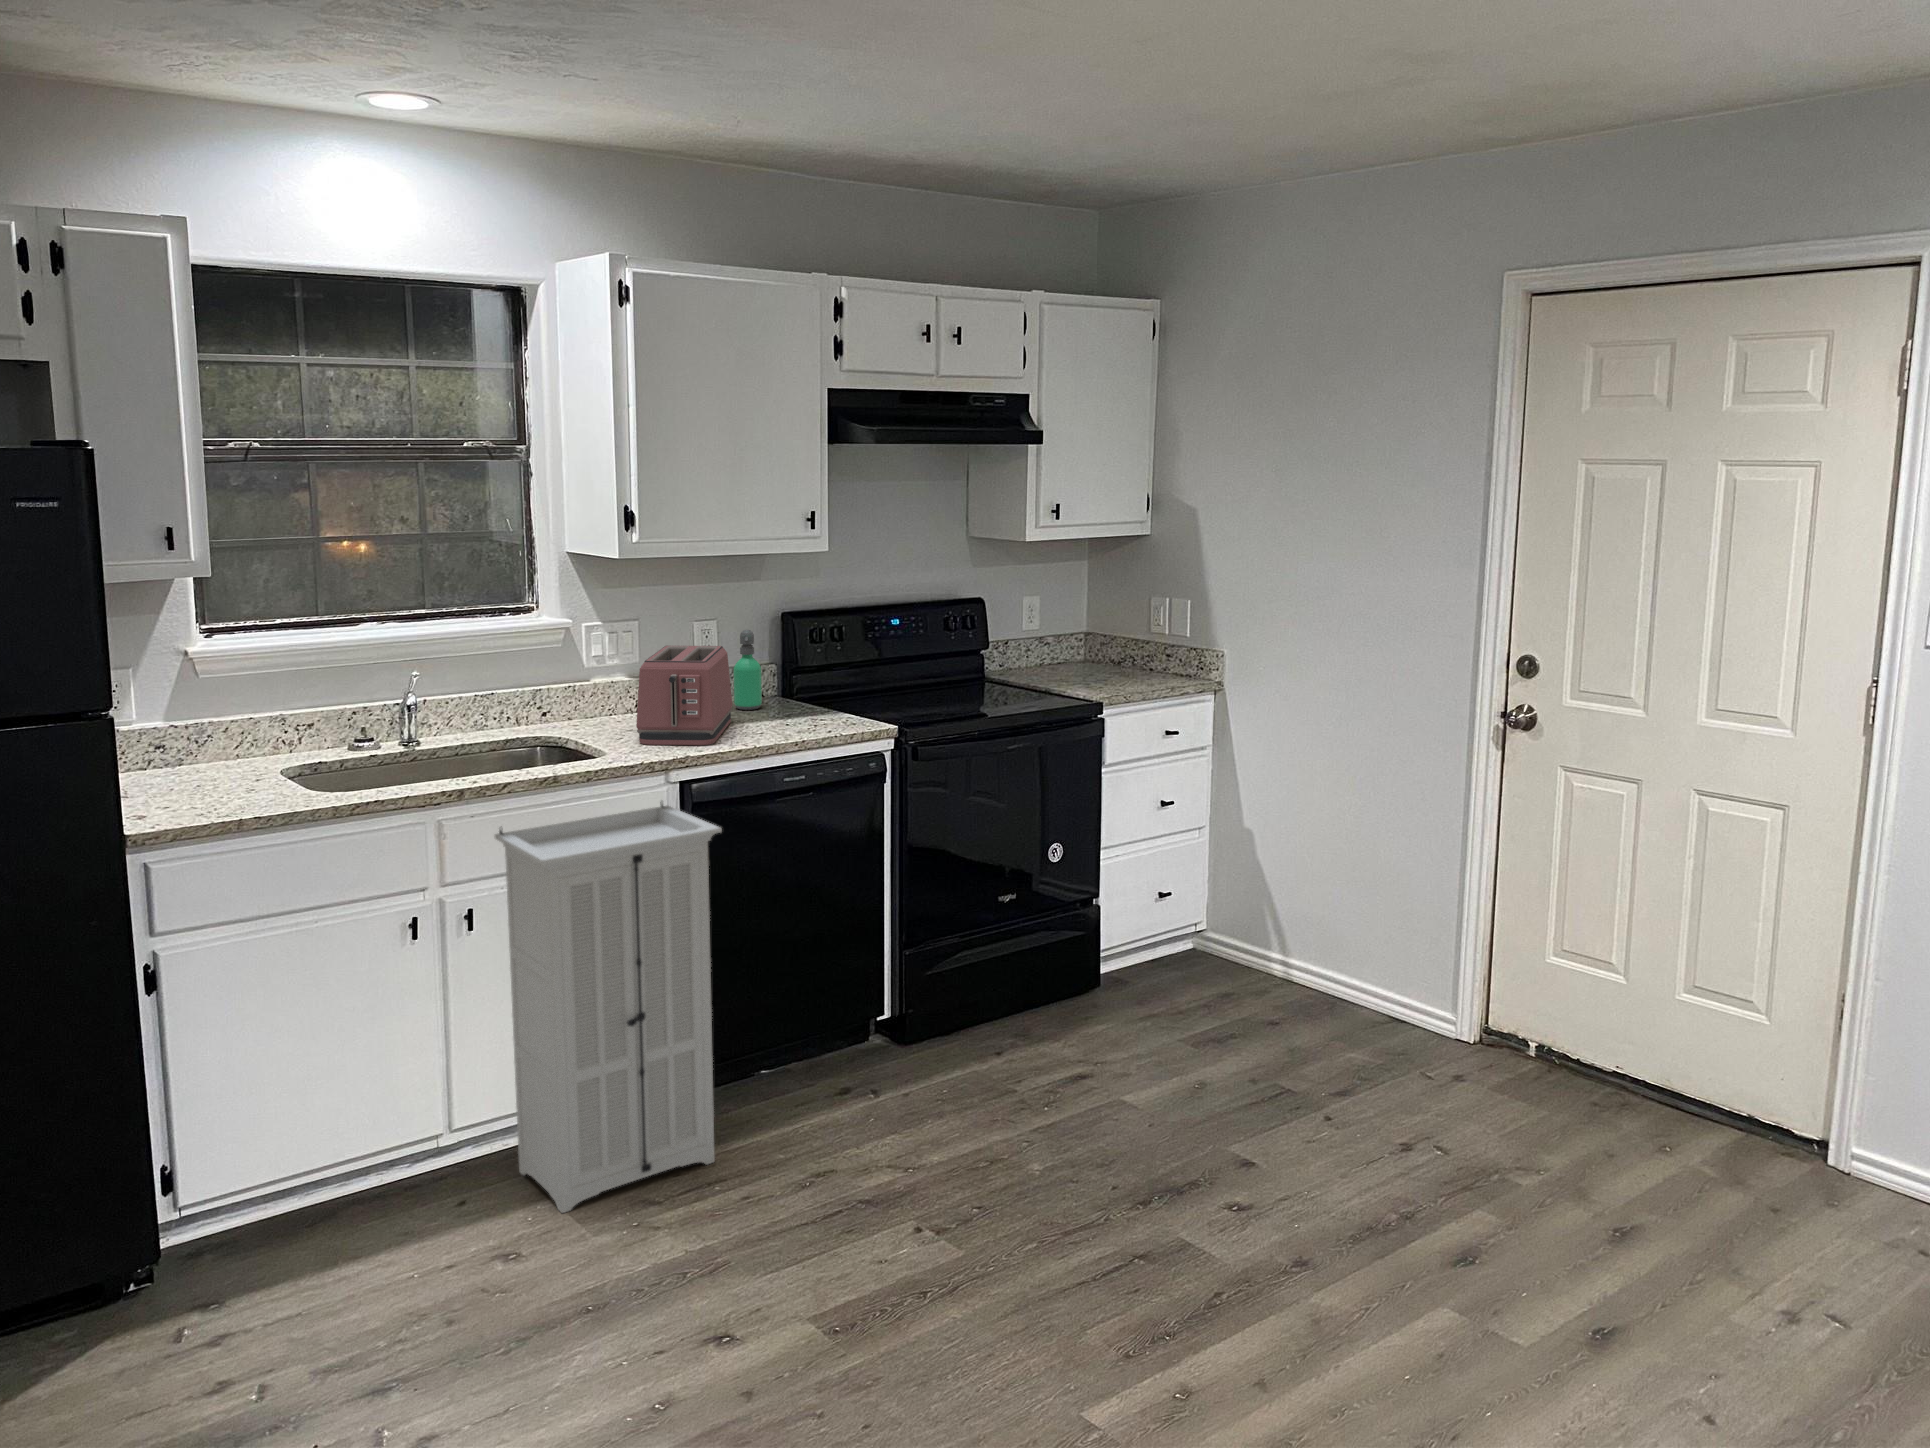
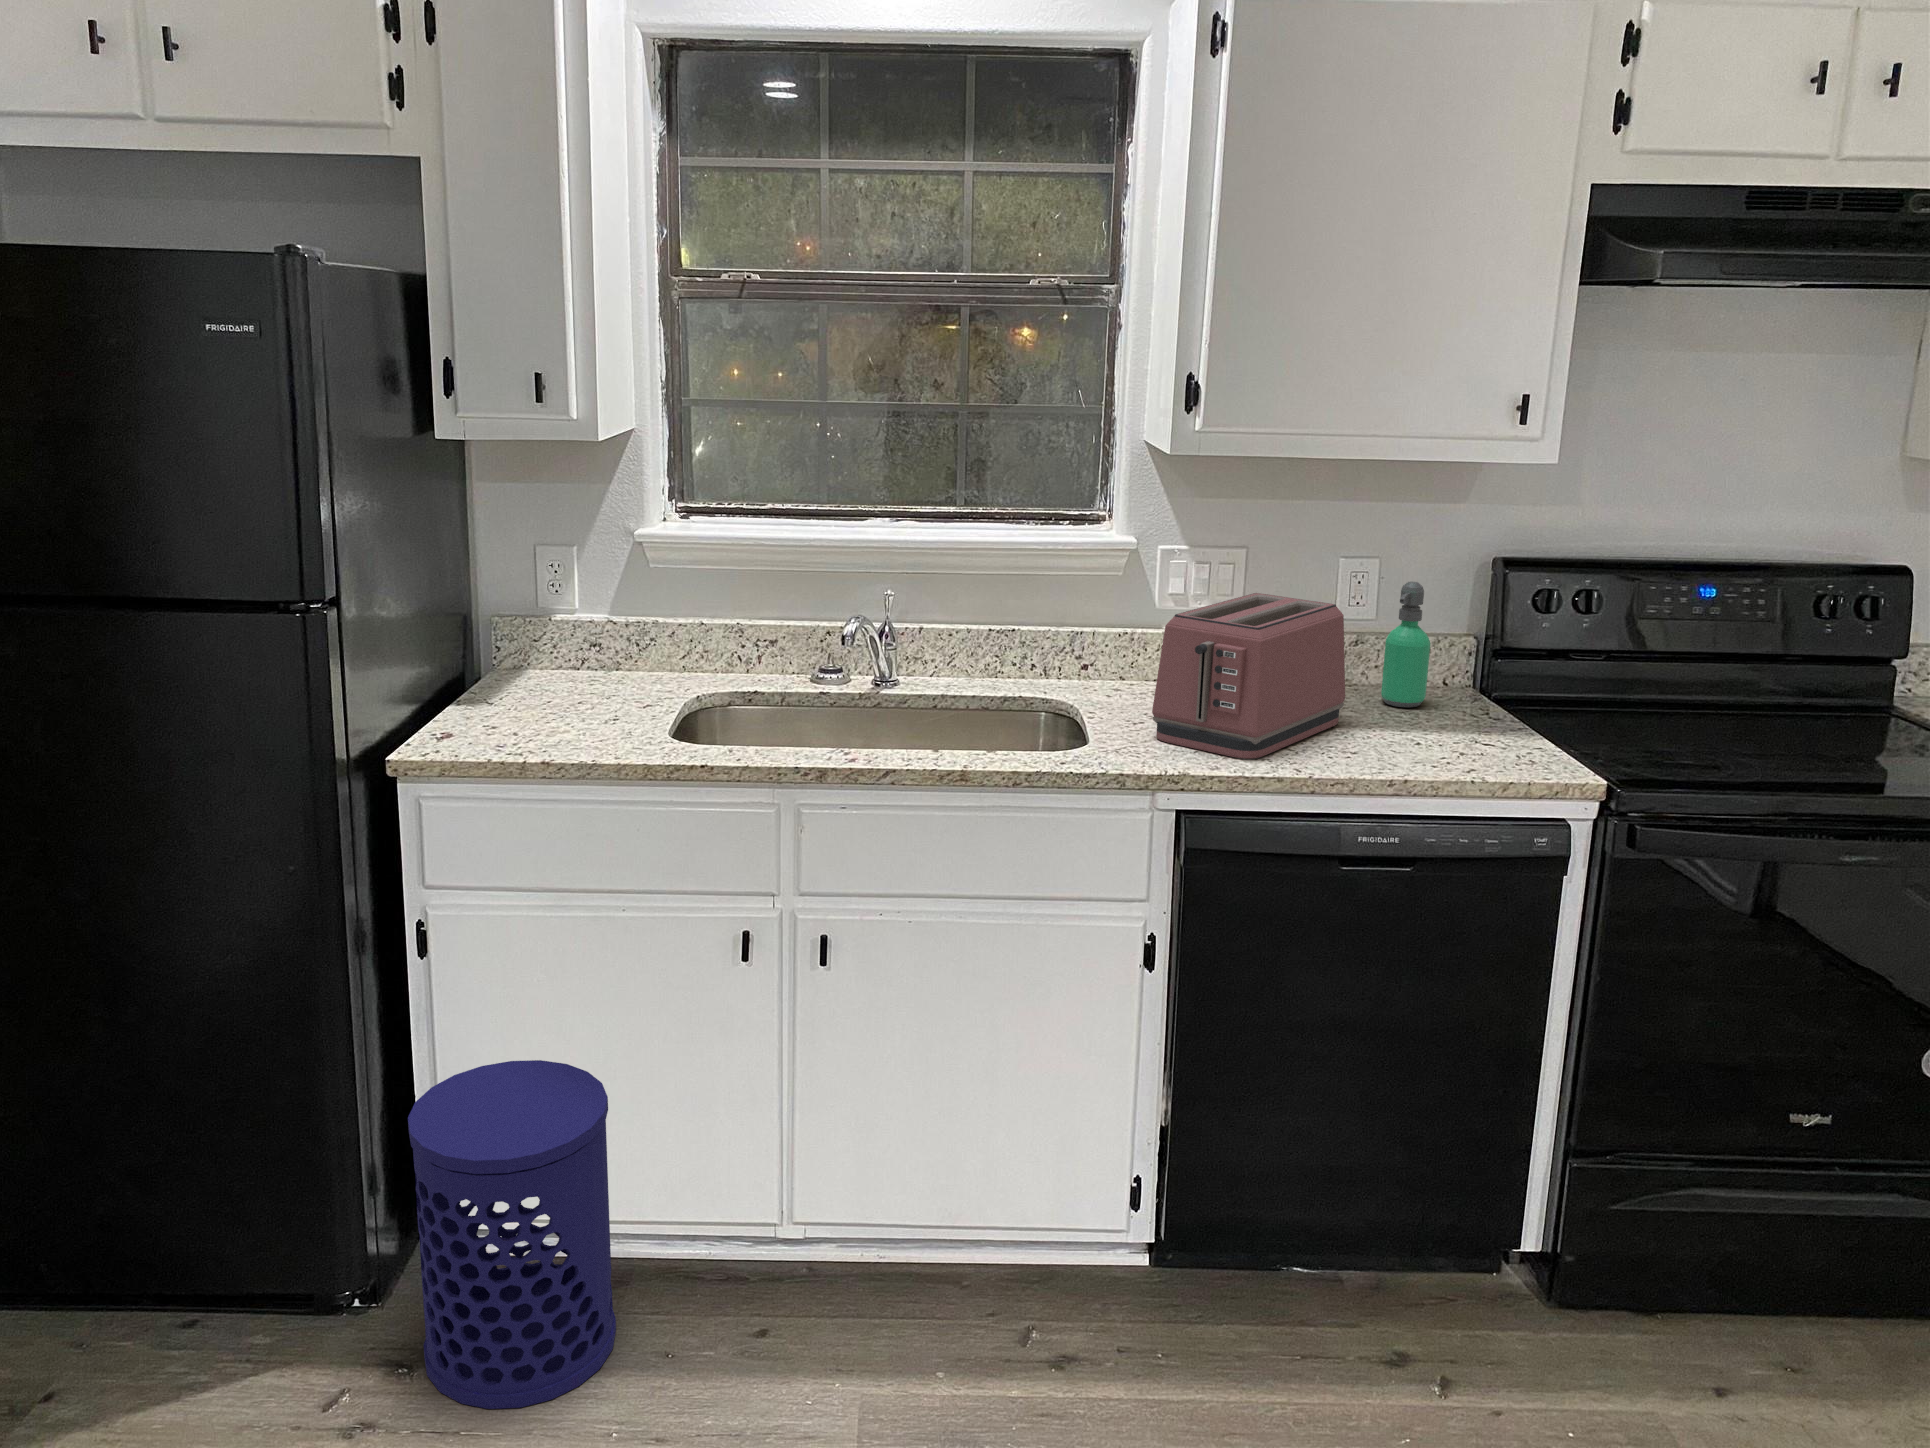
storage cabinet: present [494,802,722,1213] -> none [845,829,1155,1403]
waste bin: none [194,1054,368,1323] -> present [408,1060,616,1409]

